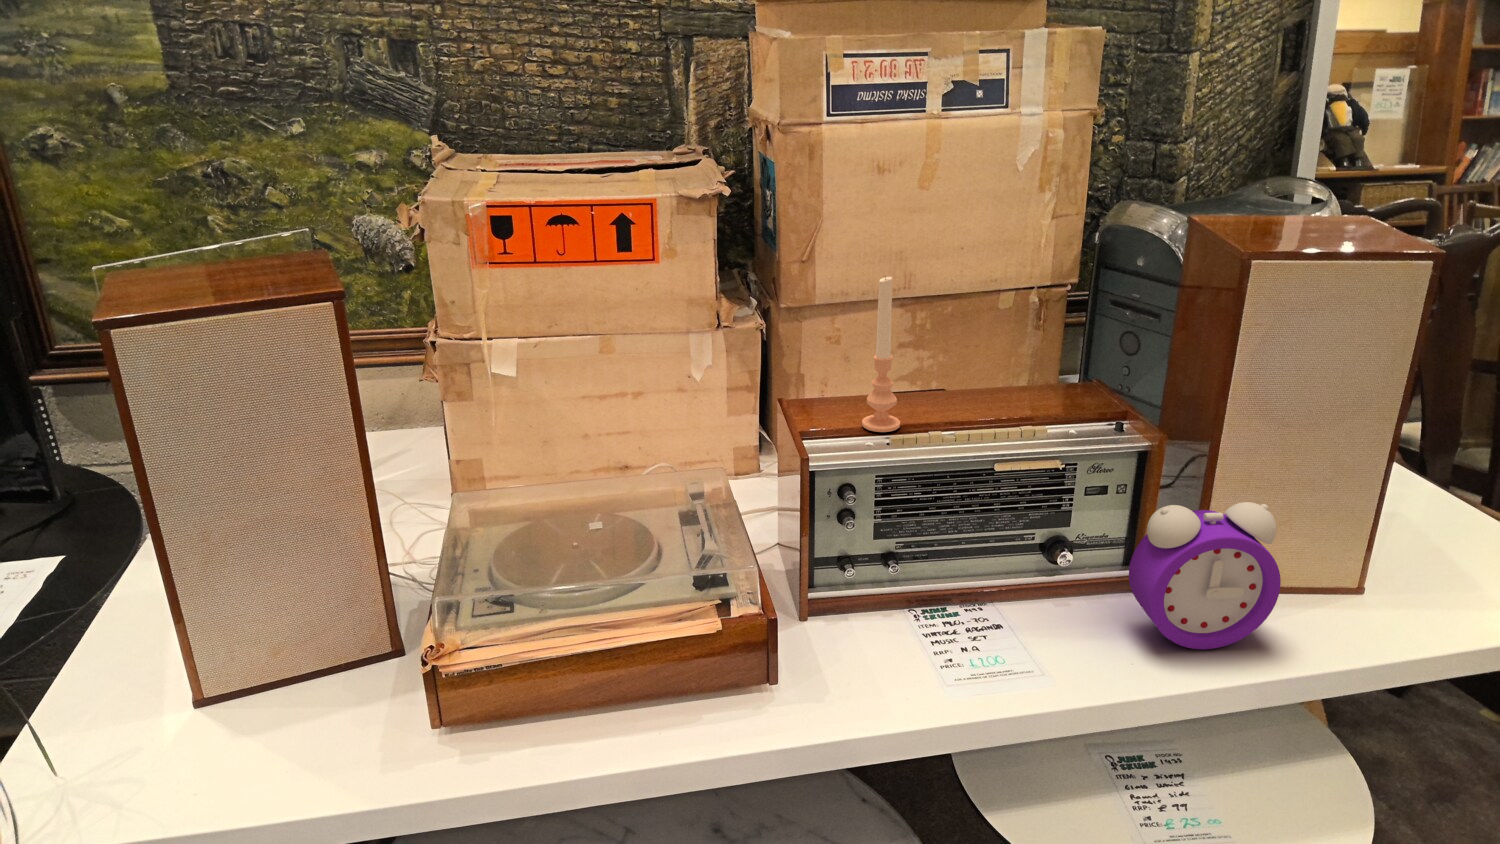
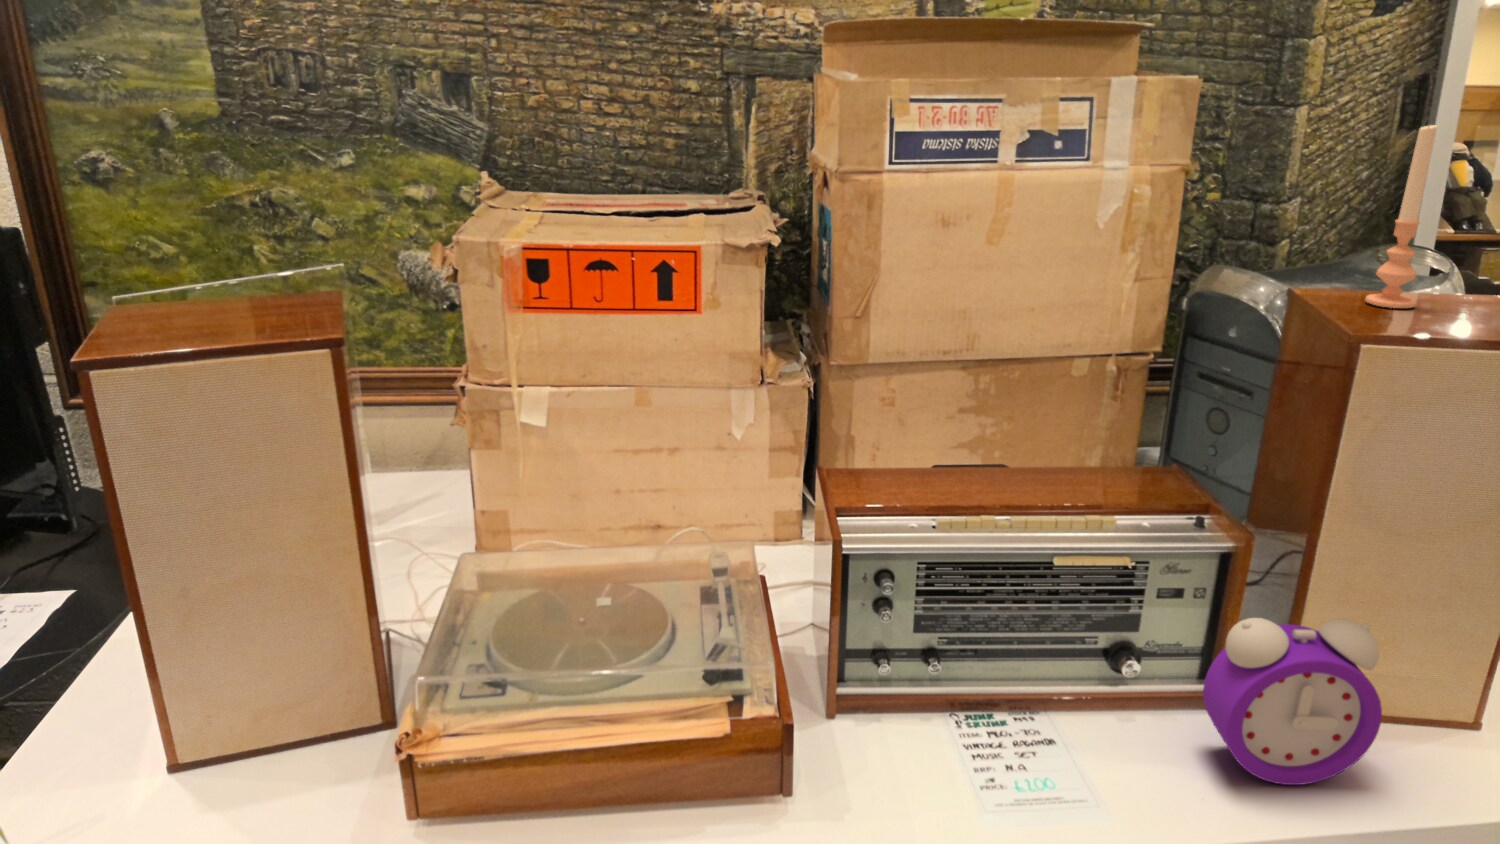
candle: present [862,276,900,432] -> present [1365,125,1437,308]

